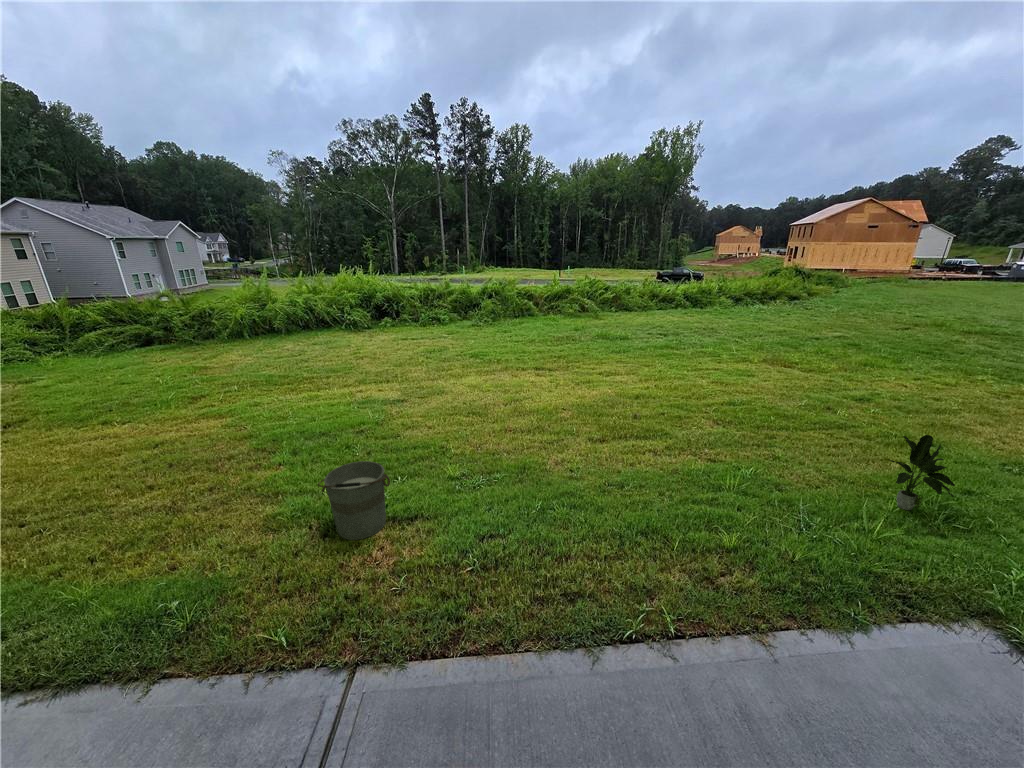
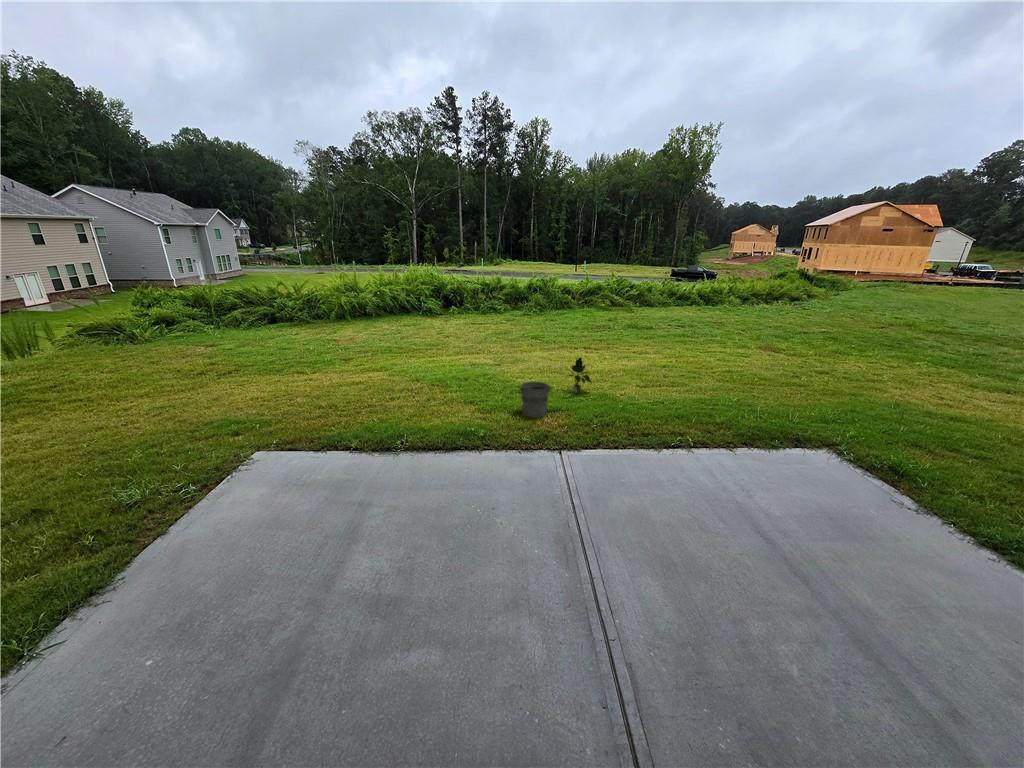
potted plant: present [890,435,955,510] -> present [567,357,592,393]

